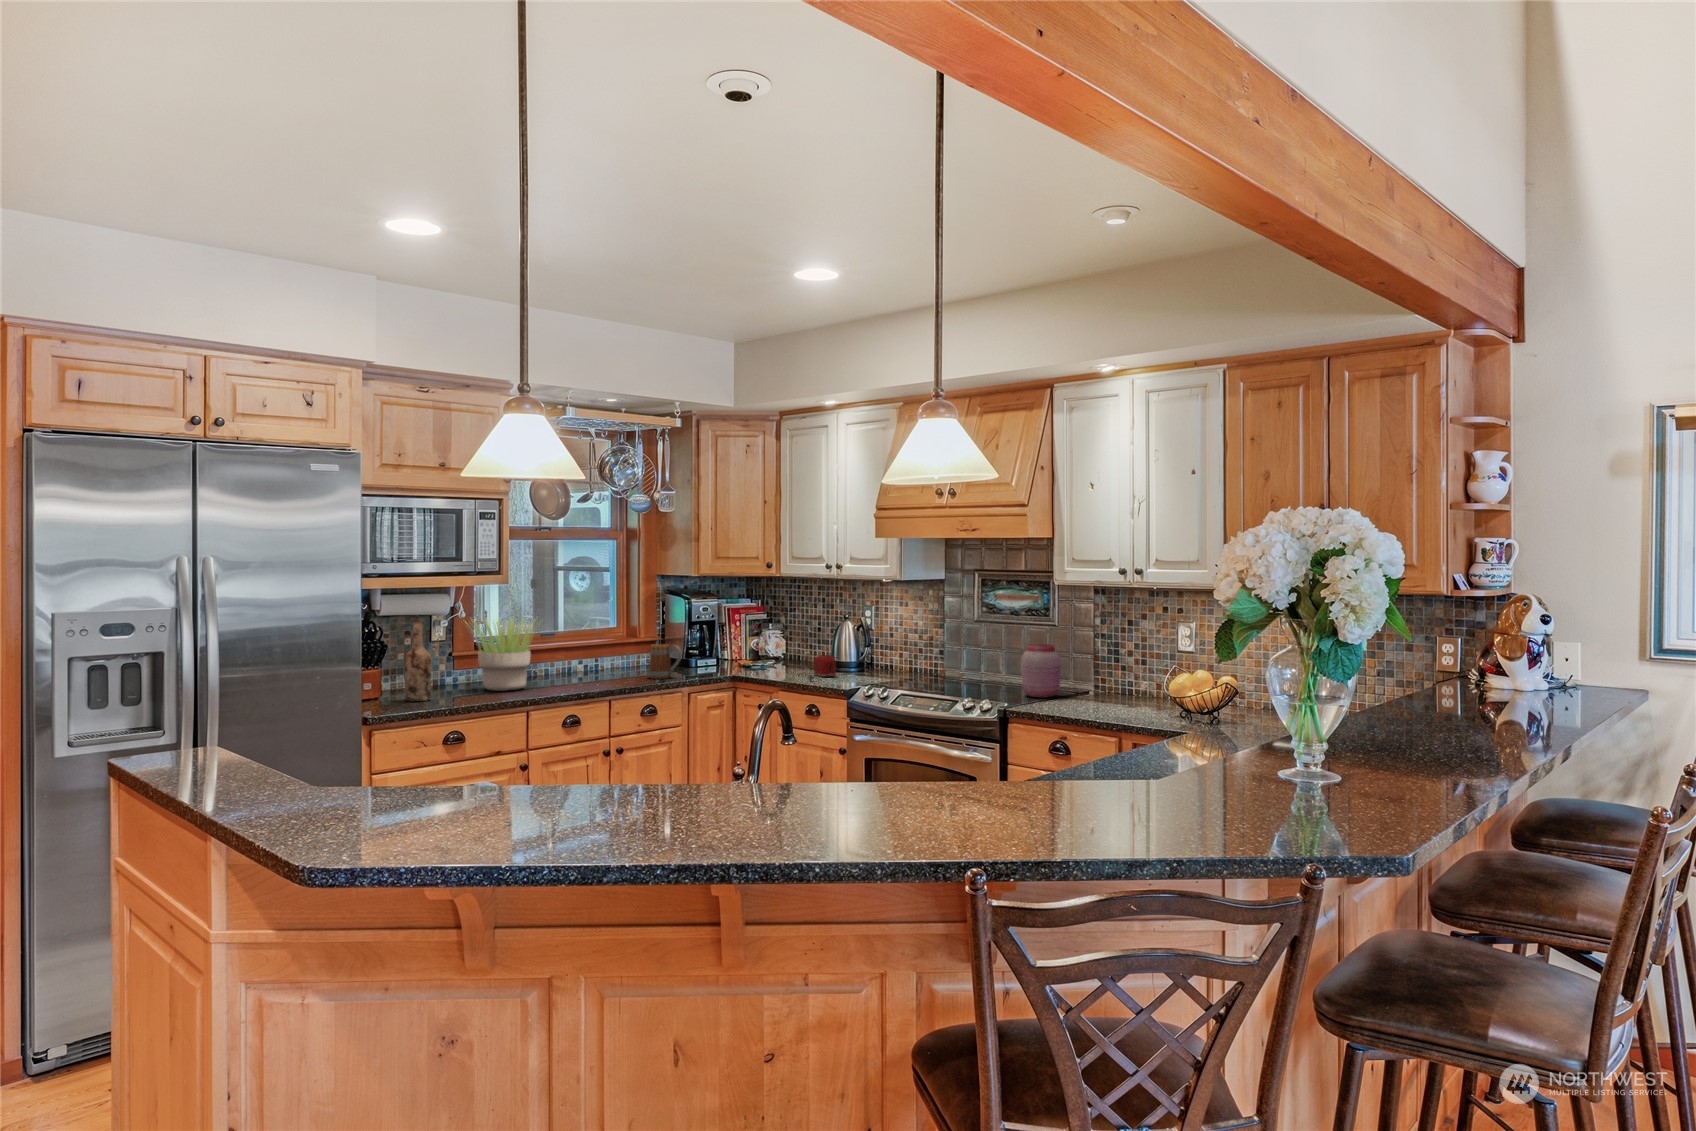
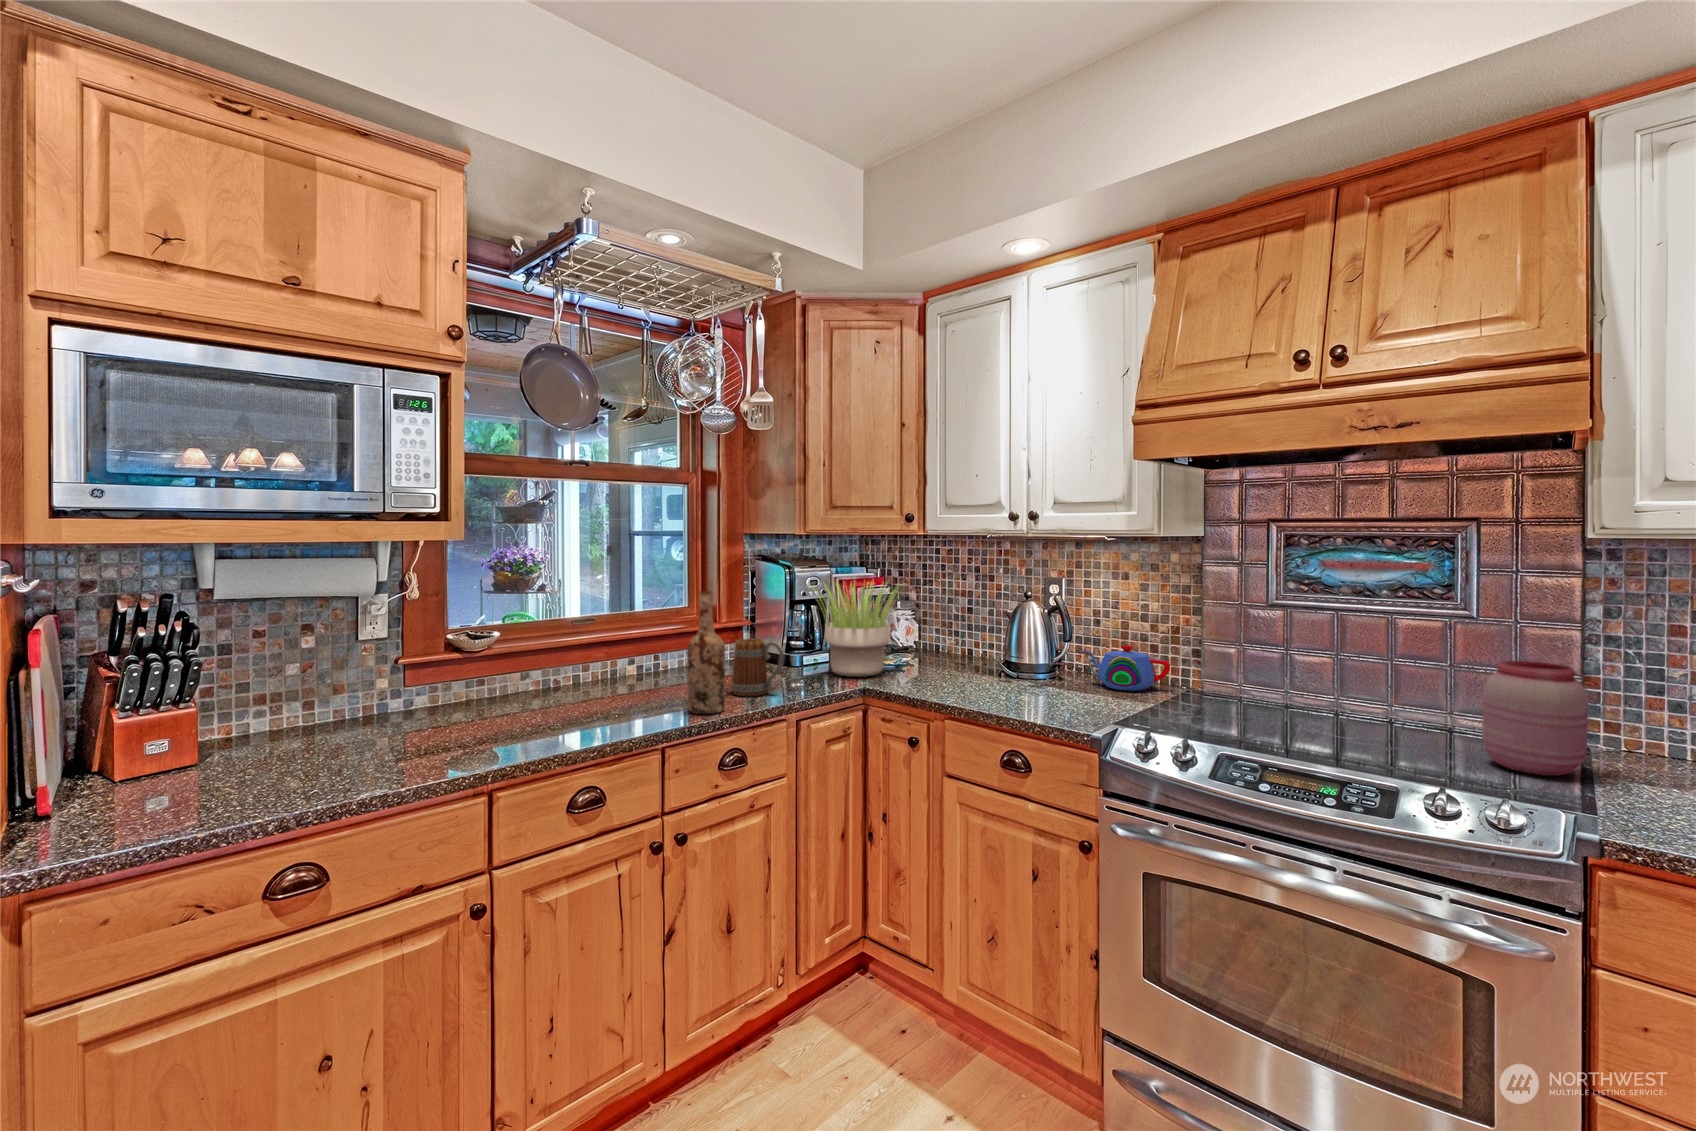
potted plant: present [466,617,542,691] -> present [812,583,903,677]
wine bottle: present [405,621,431,701] -> present [687,591,725,714]
teapot: none [874,648,924,676] -> present [1080,645,1170,691]
toaster: present [800,655,836,681] -> none [965,656,1032,705]

